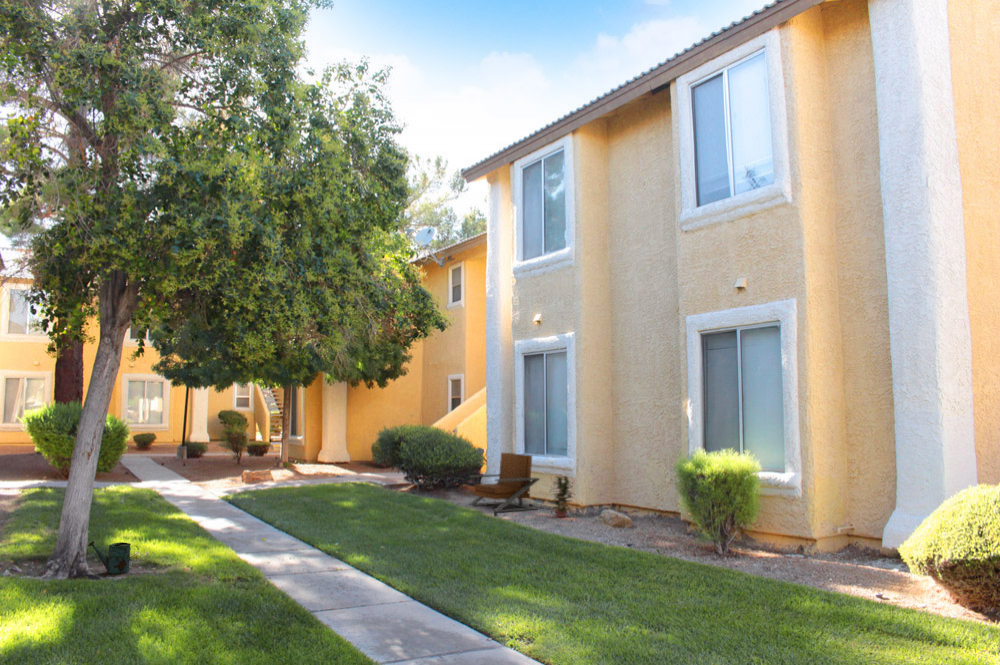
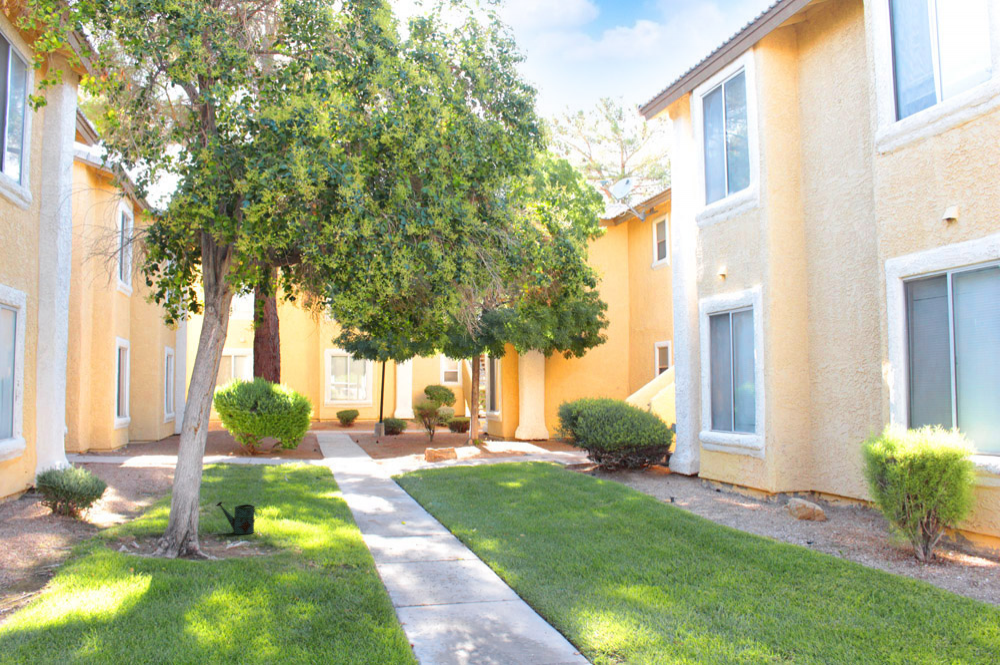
lounge chair: present [469,453,539,512] -> none [645,429,725,497]
decorative plant: present [551,476,573,517] -> none [729,456,764,505]

